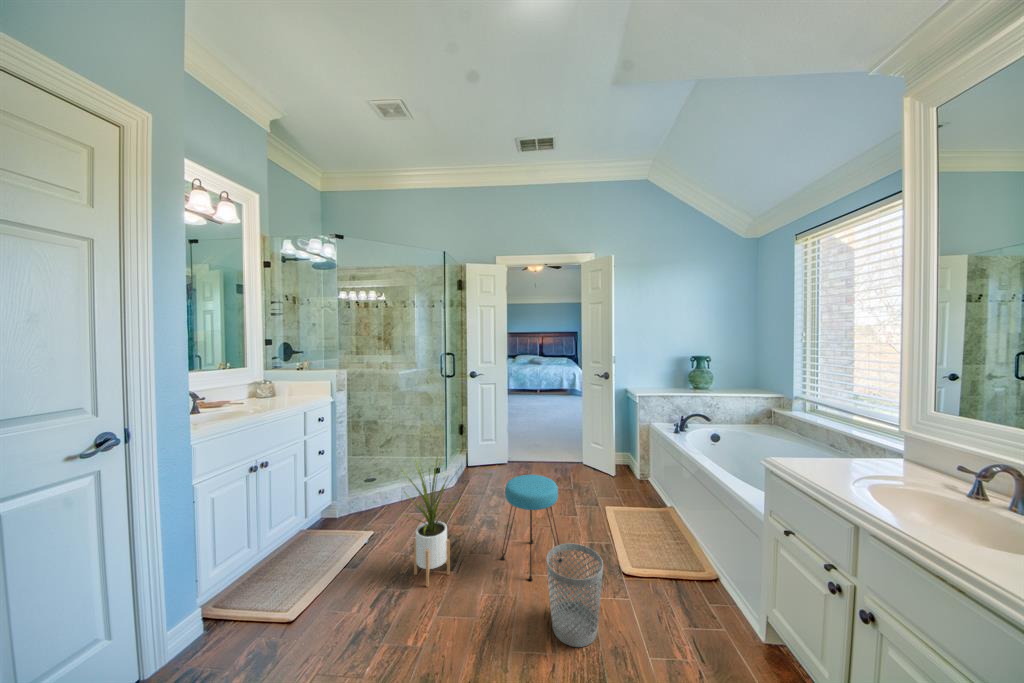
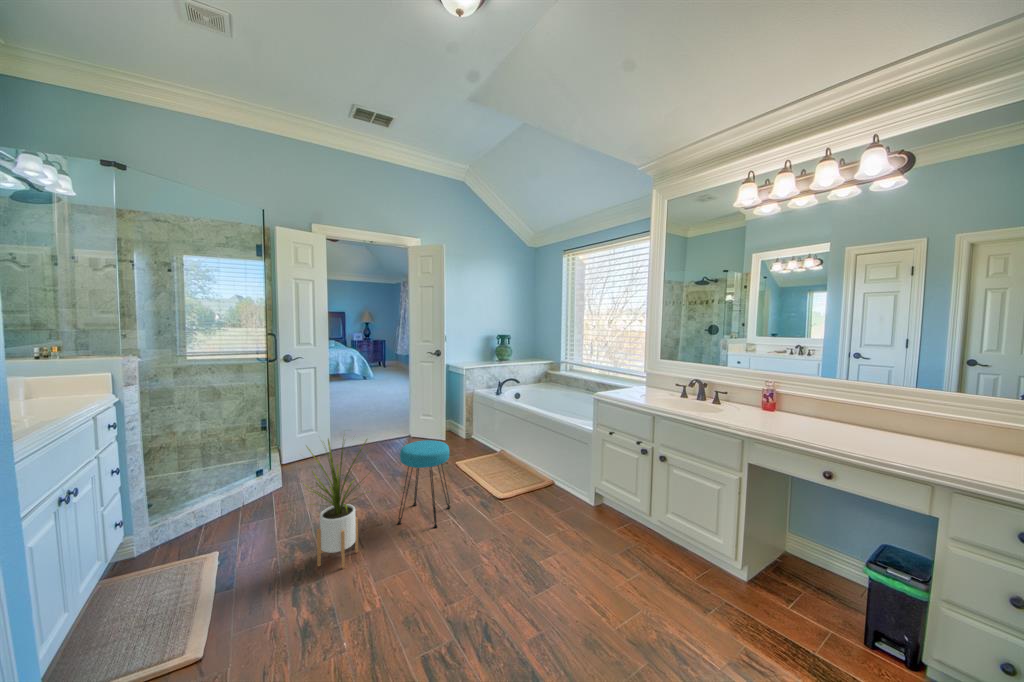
wastebasket: present [546,543,603,647] -> none [468,477,512,549]

